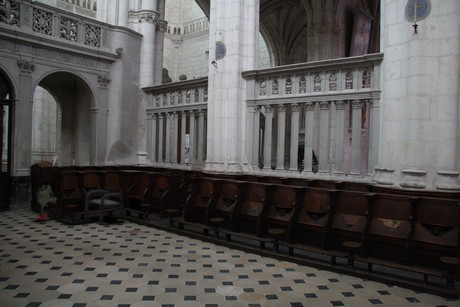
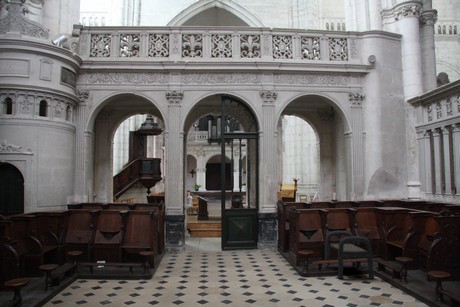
potted tree: present [37,186,56,221] -> none [270,222,293,264]

